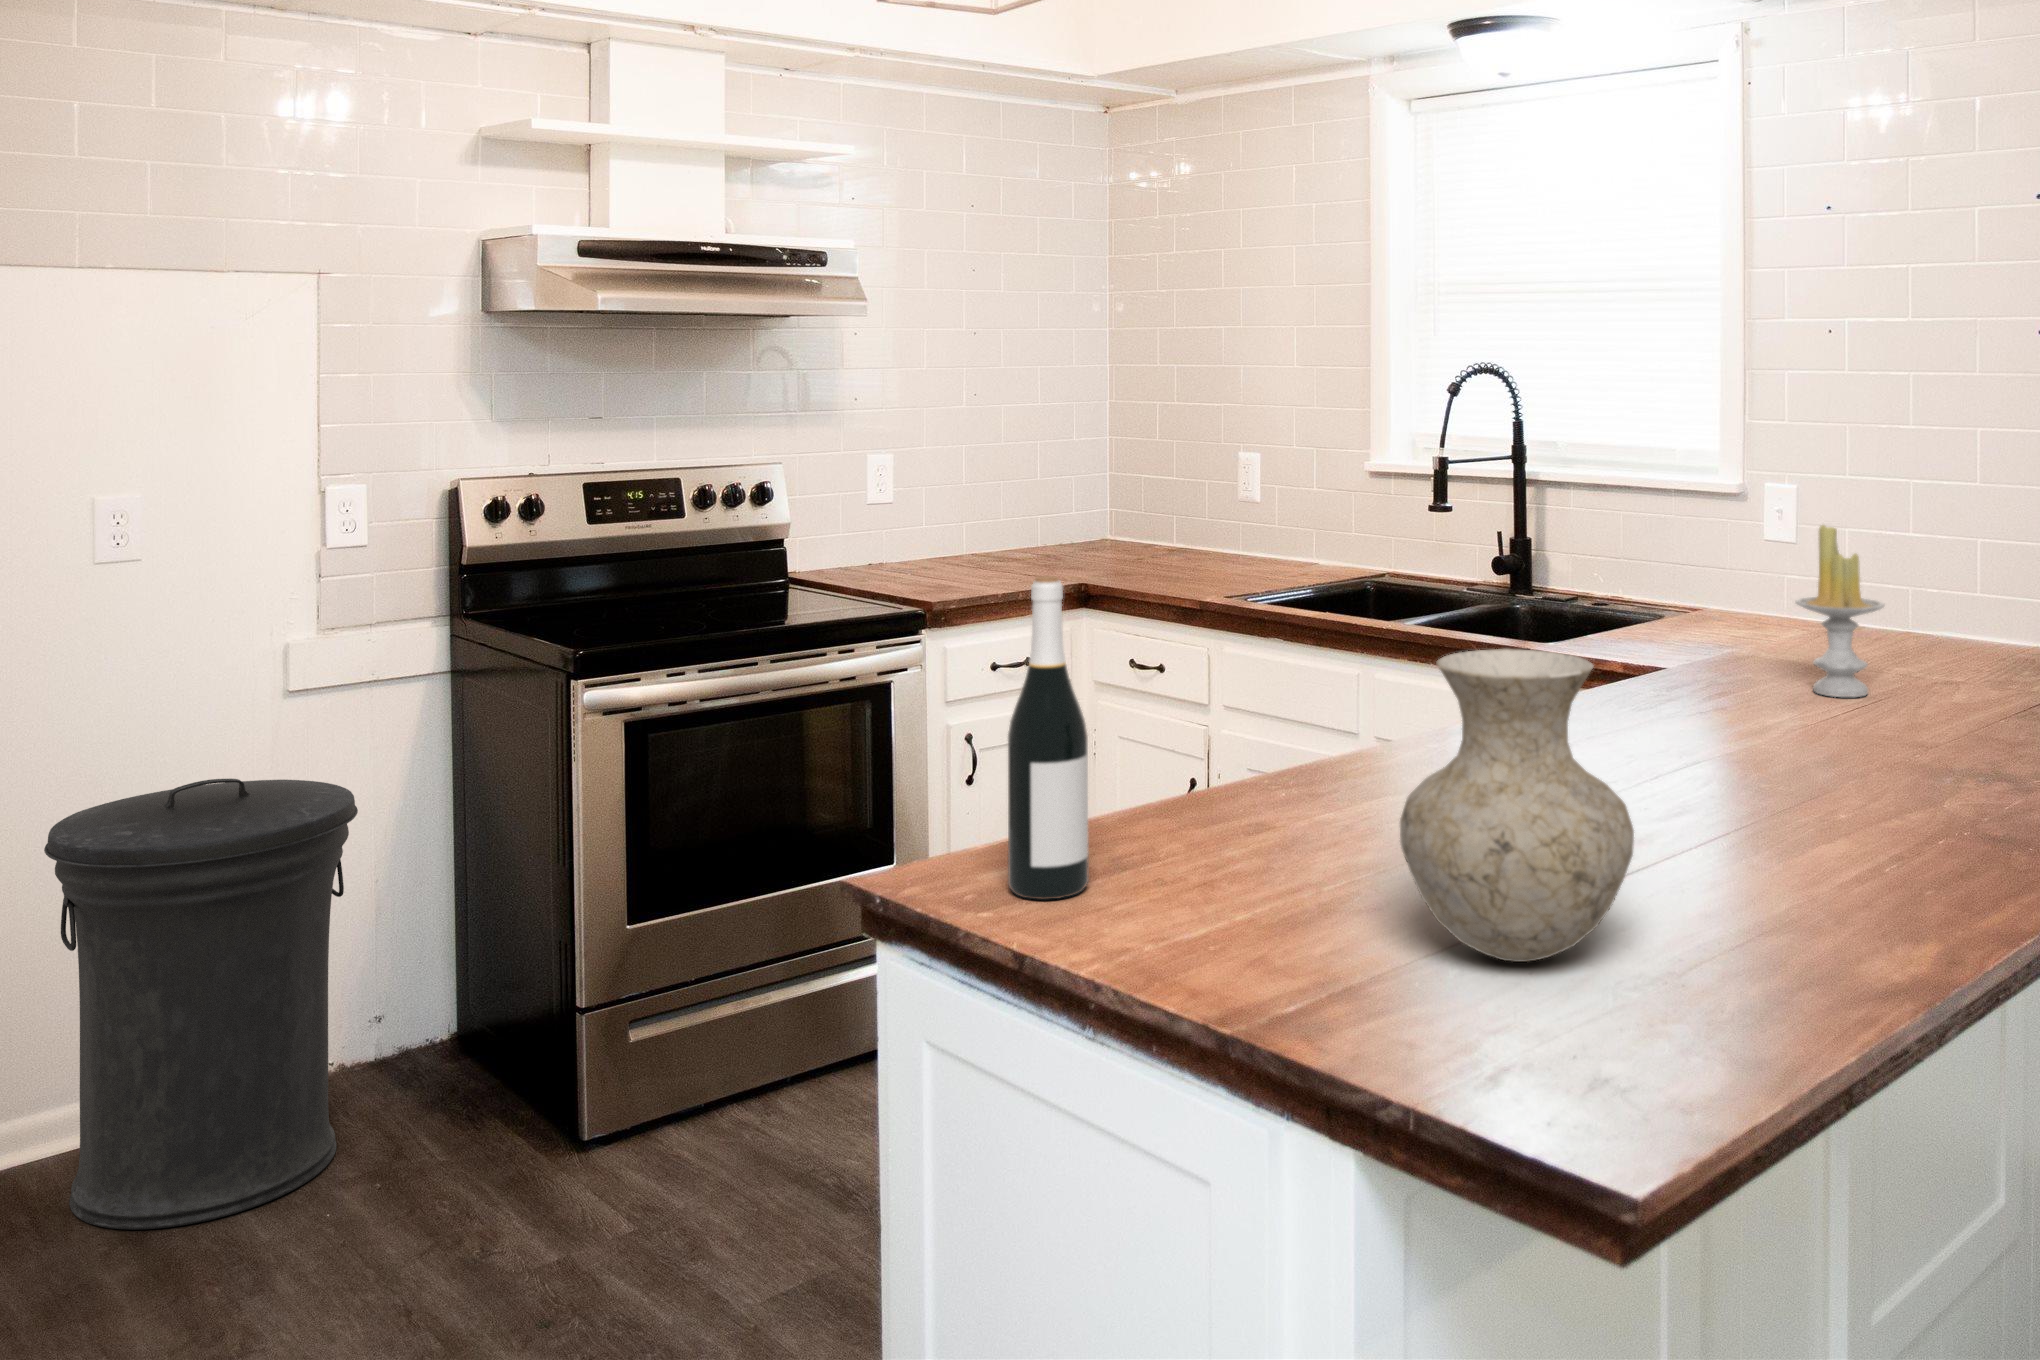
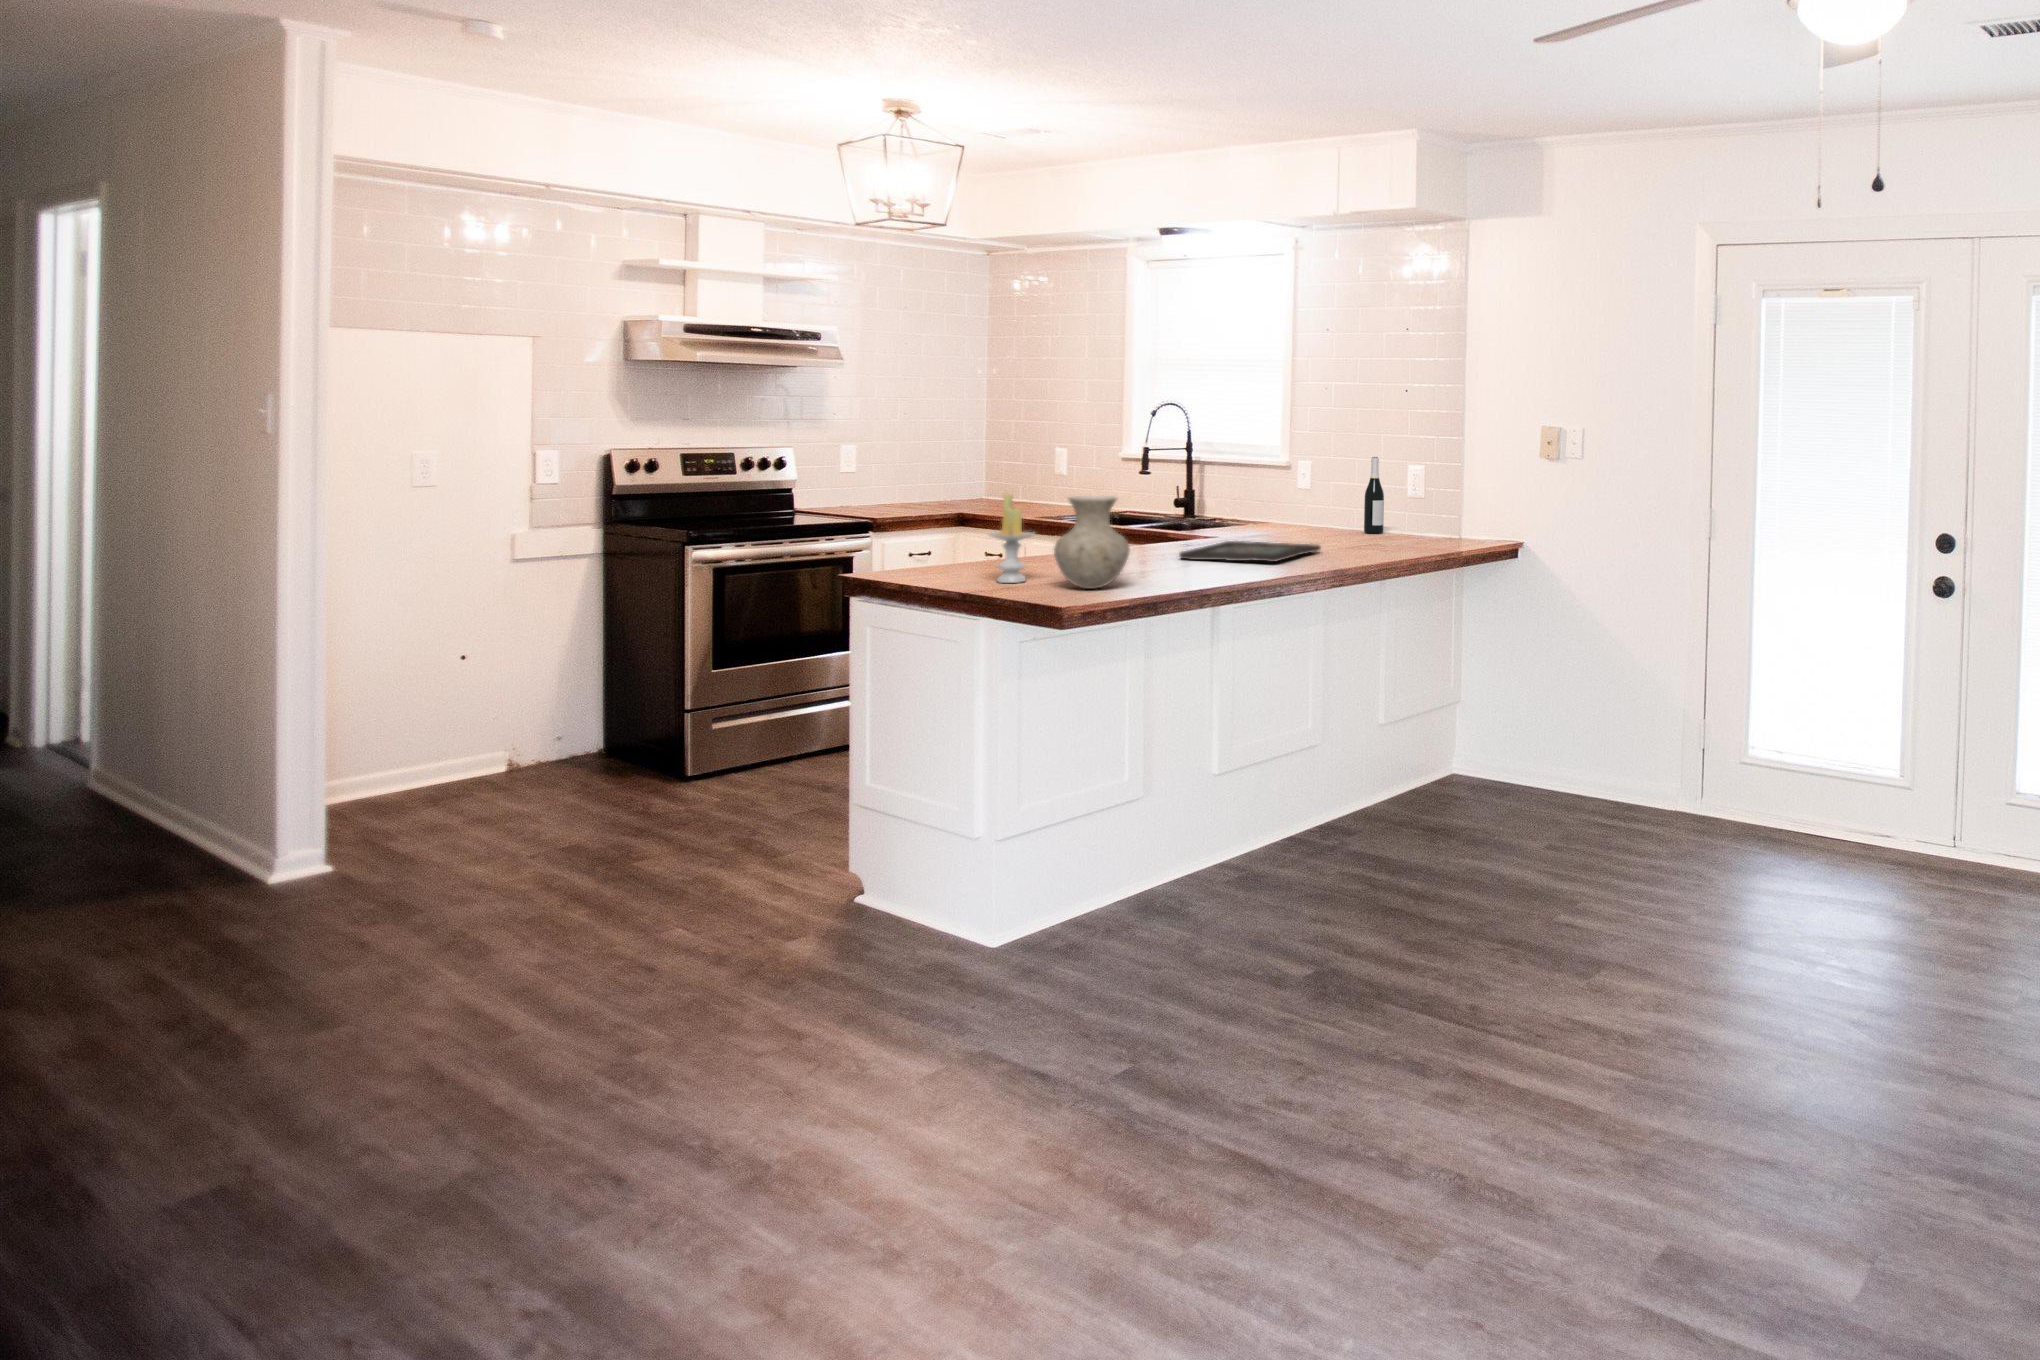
candle: present [1796,525,1884,697] -> present [989,493,1034,583]
wine bottle: present [1008,576,1089,900] -> present [1364,457,1384,533]
decorative tray: none [1645,698,1981,797] -> present [1179,541,1321,562]
trash can: present [44,779,358,1230] -> none [399,596,566,806]

